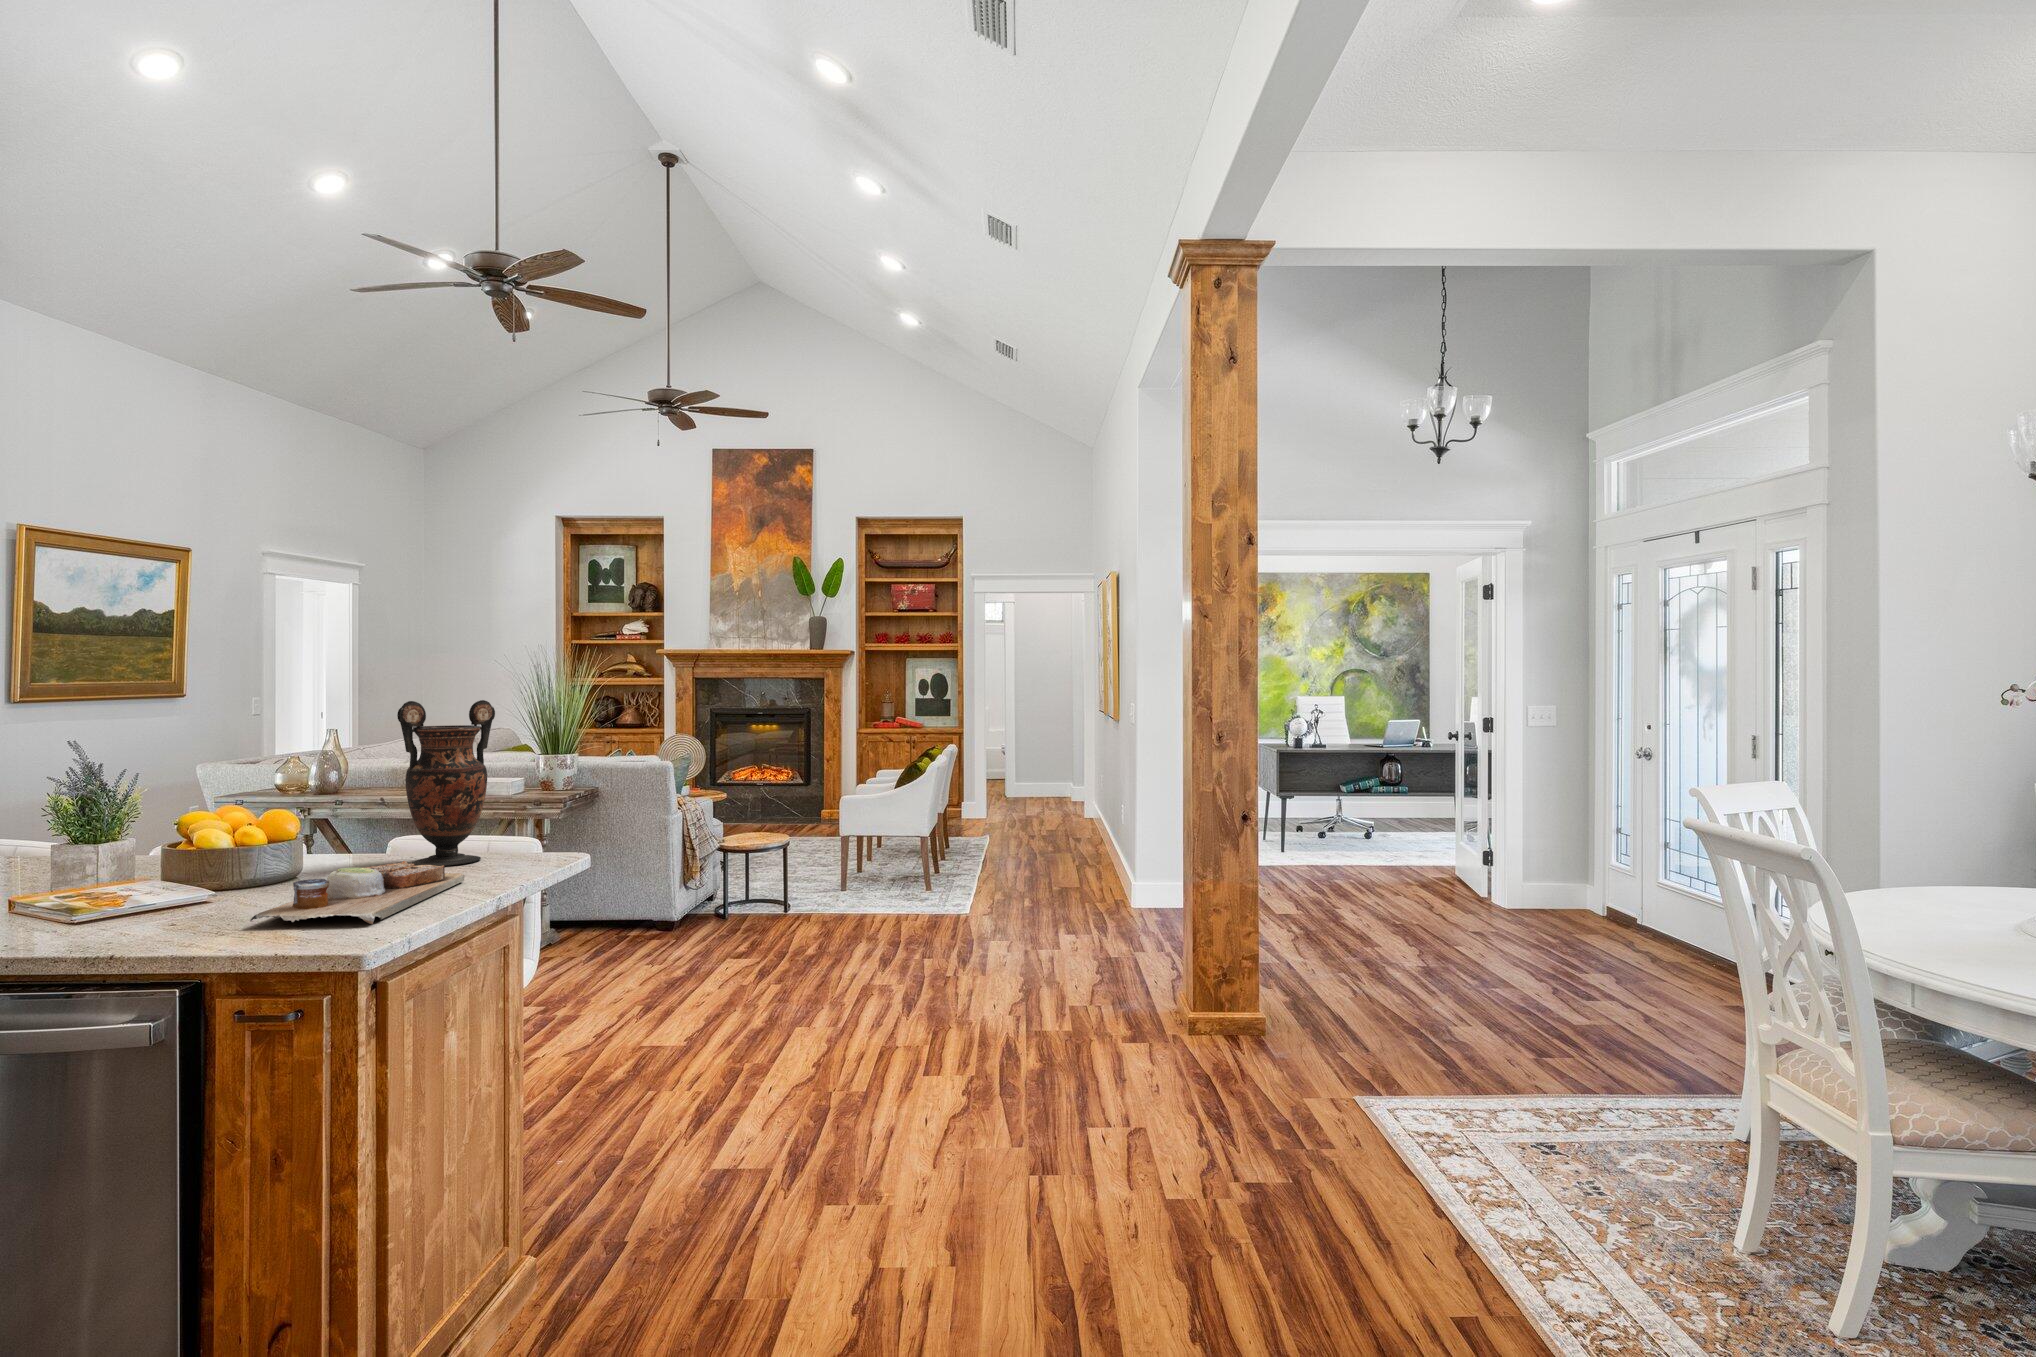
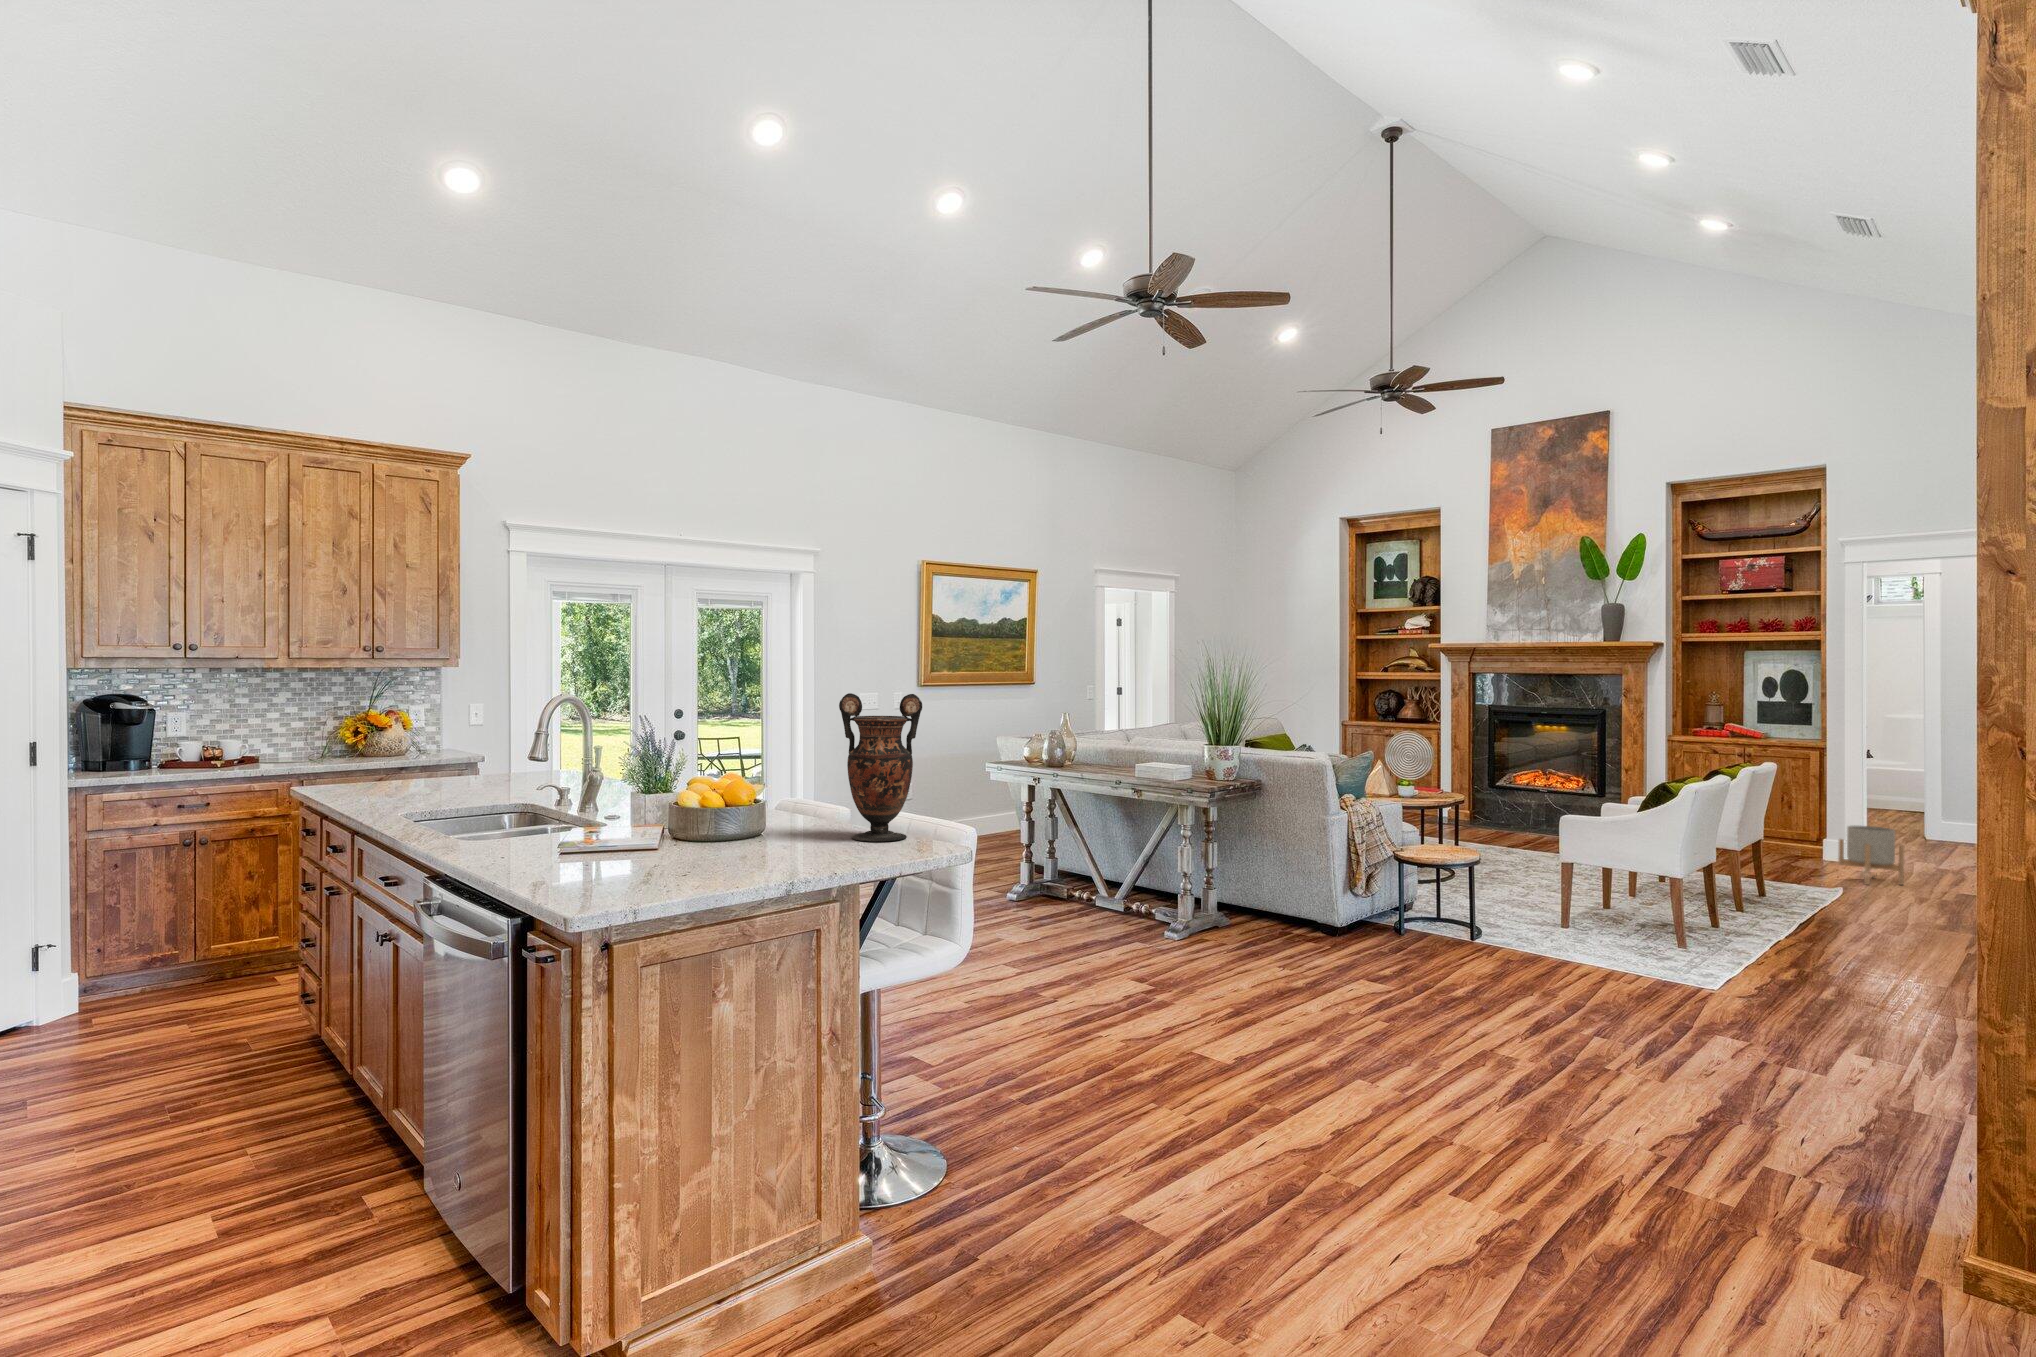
planter: none [970,786,1007,828] -> present [1838,825,1904,885]
cutting board: present [250,861,464,924] -> none [626,832,833,883]

